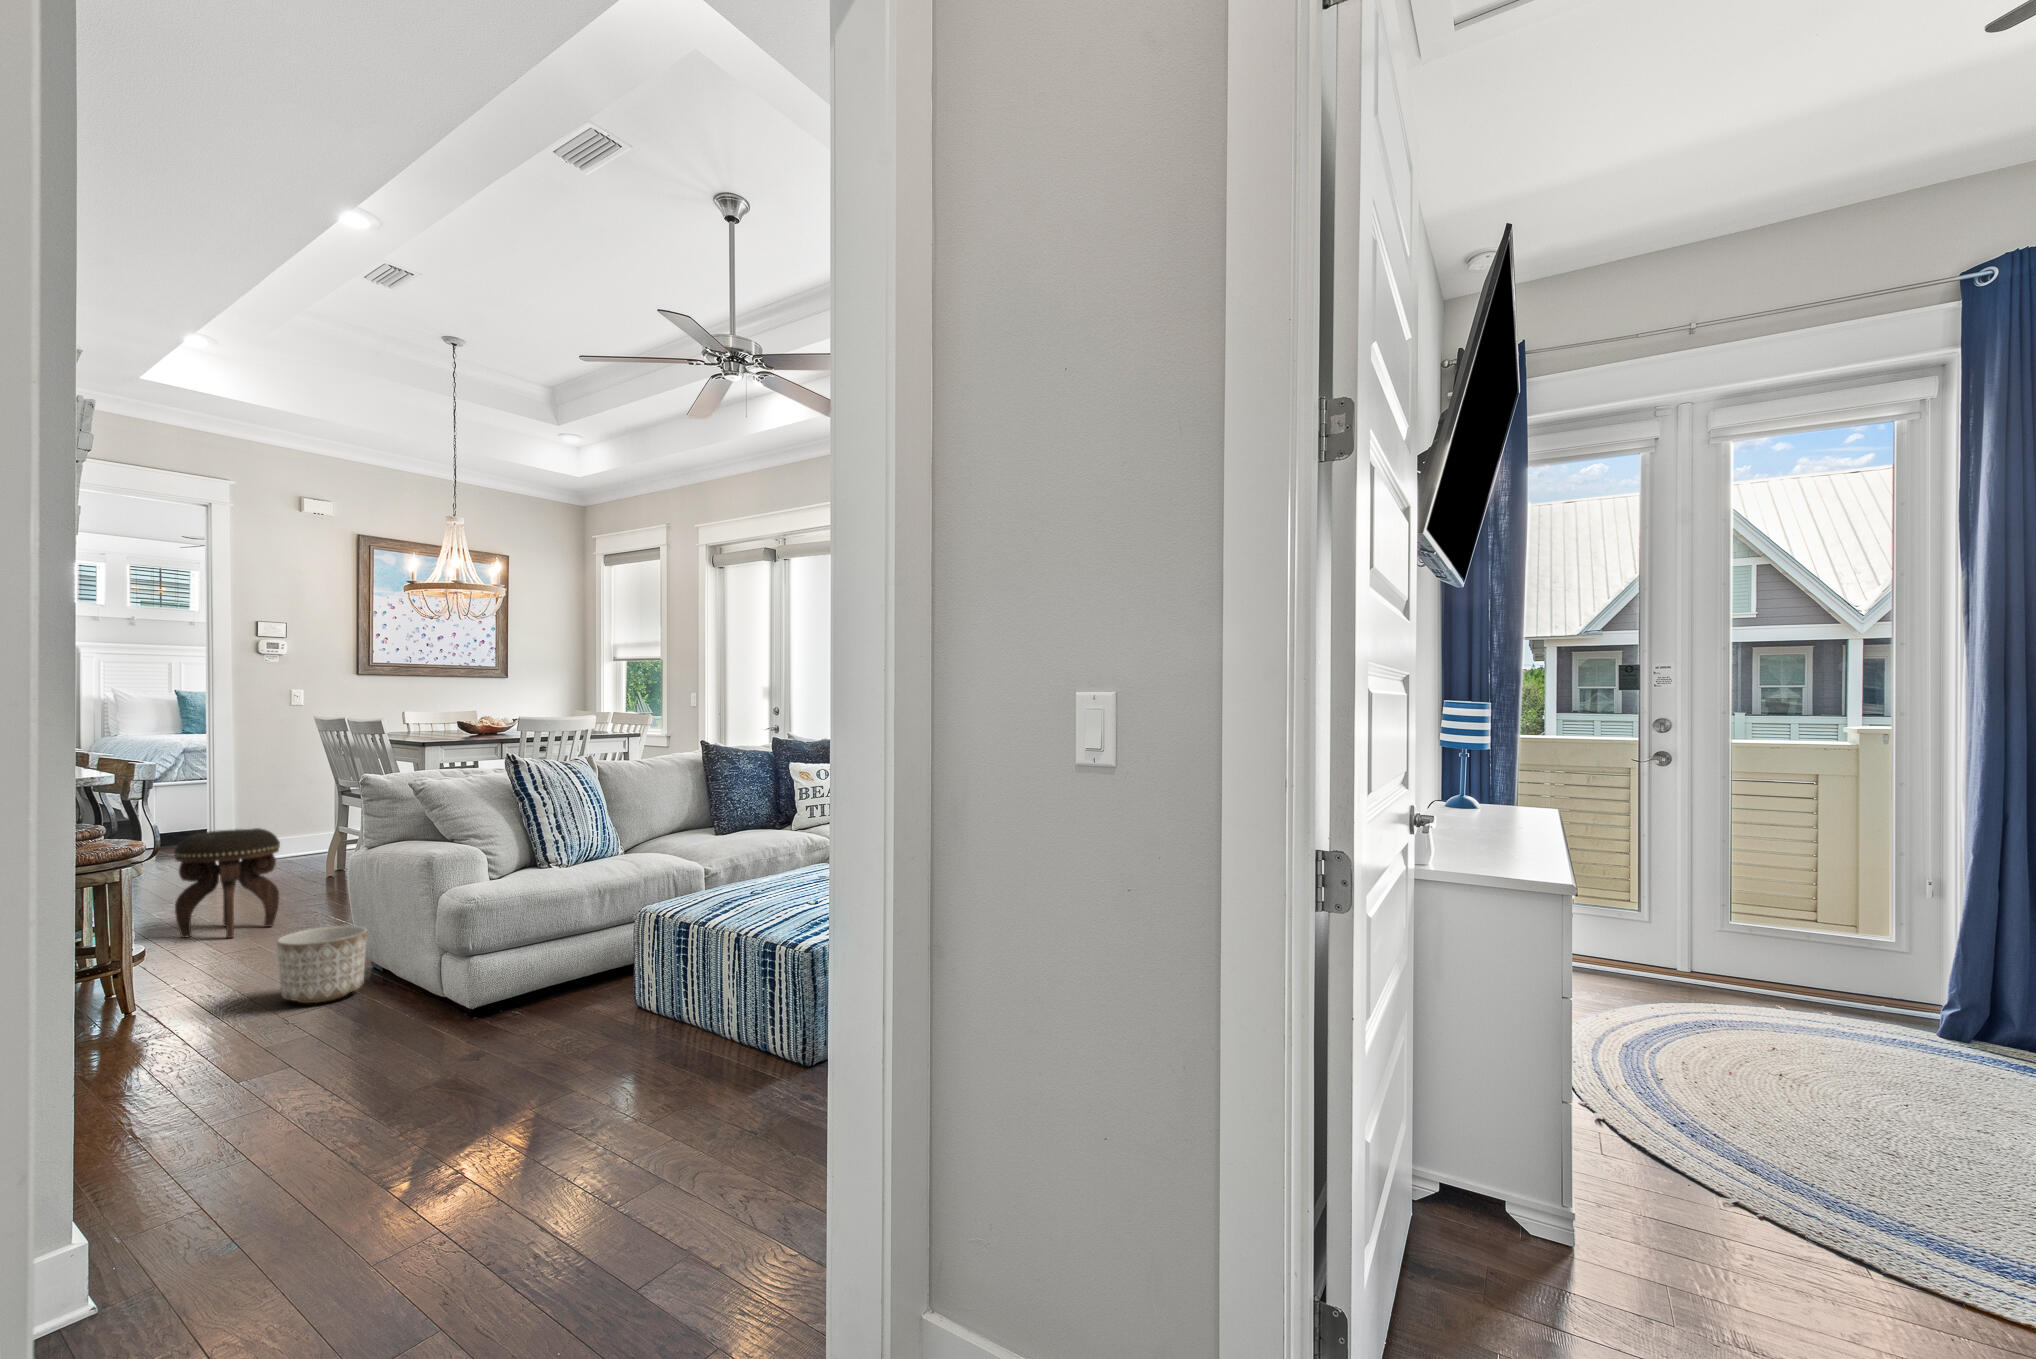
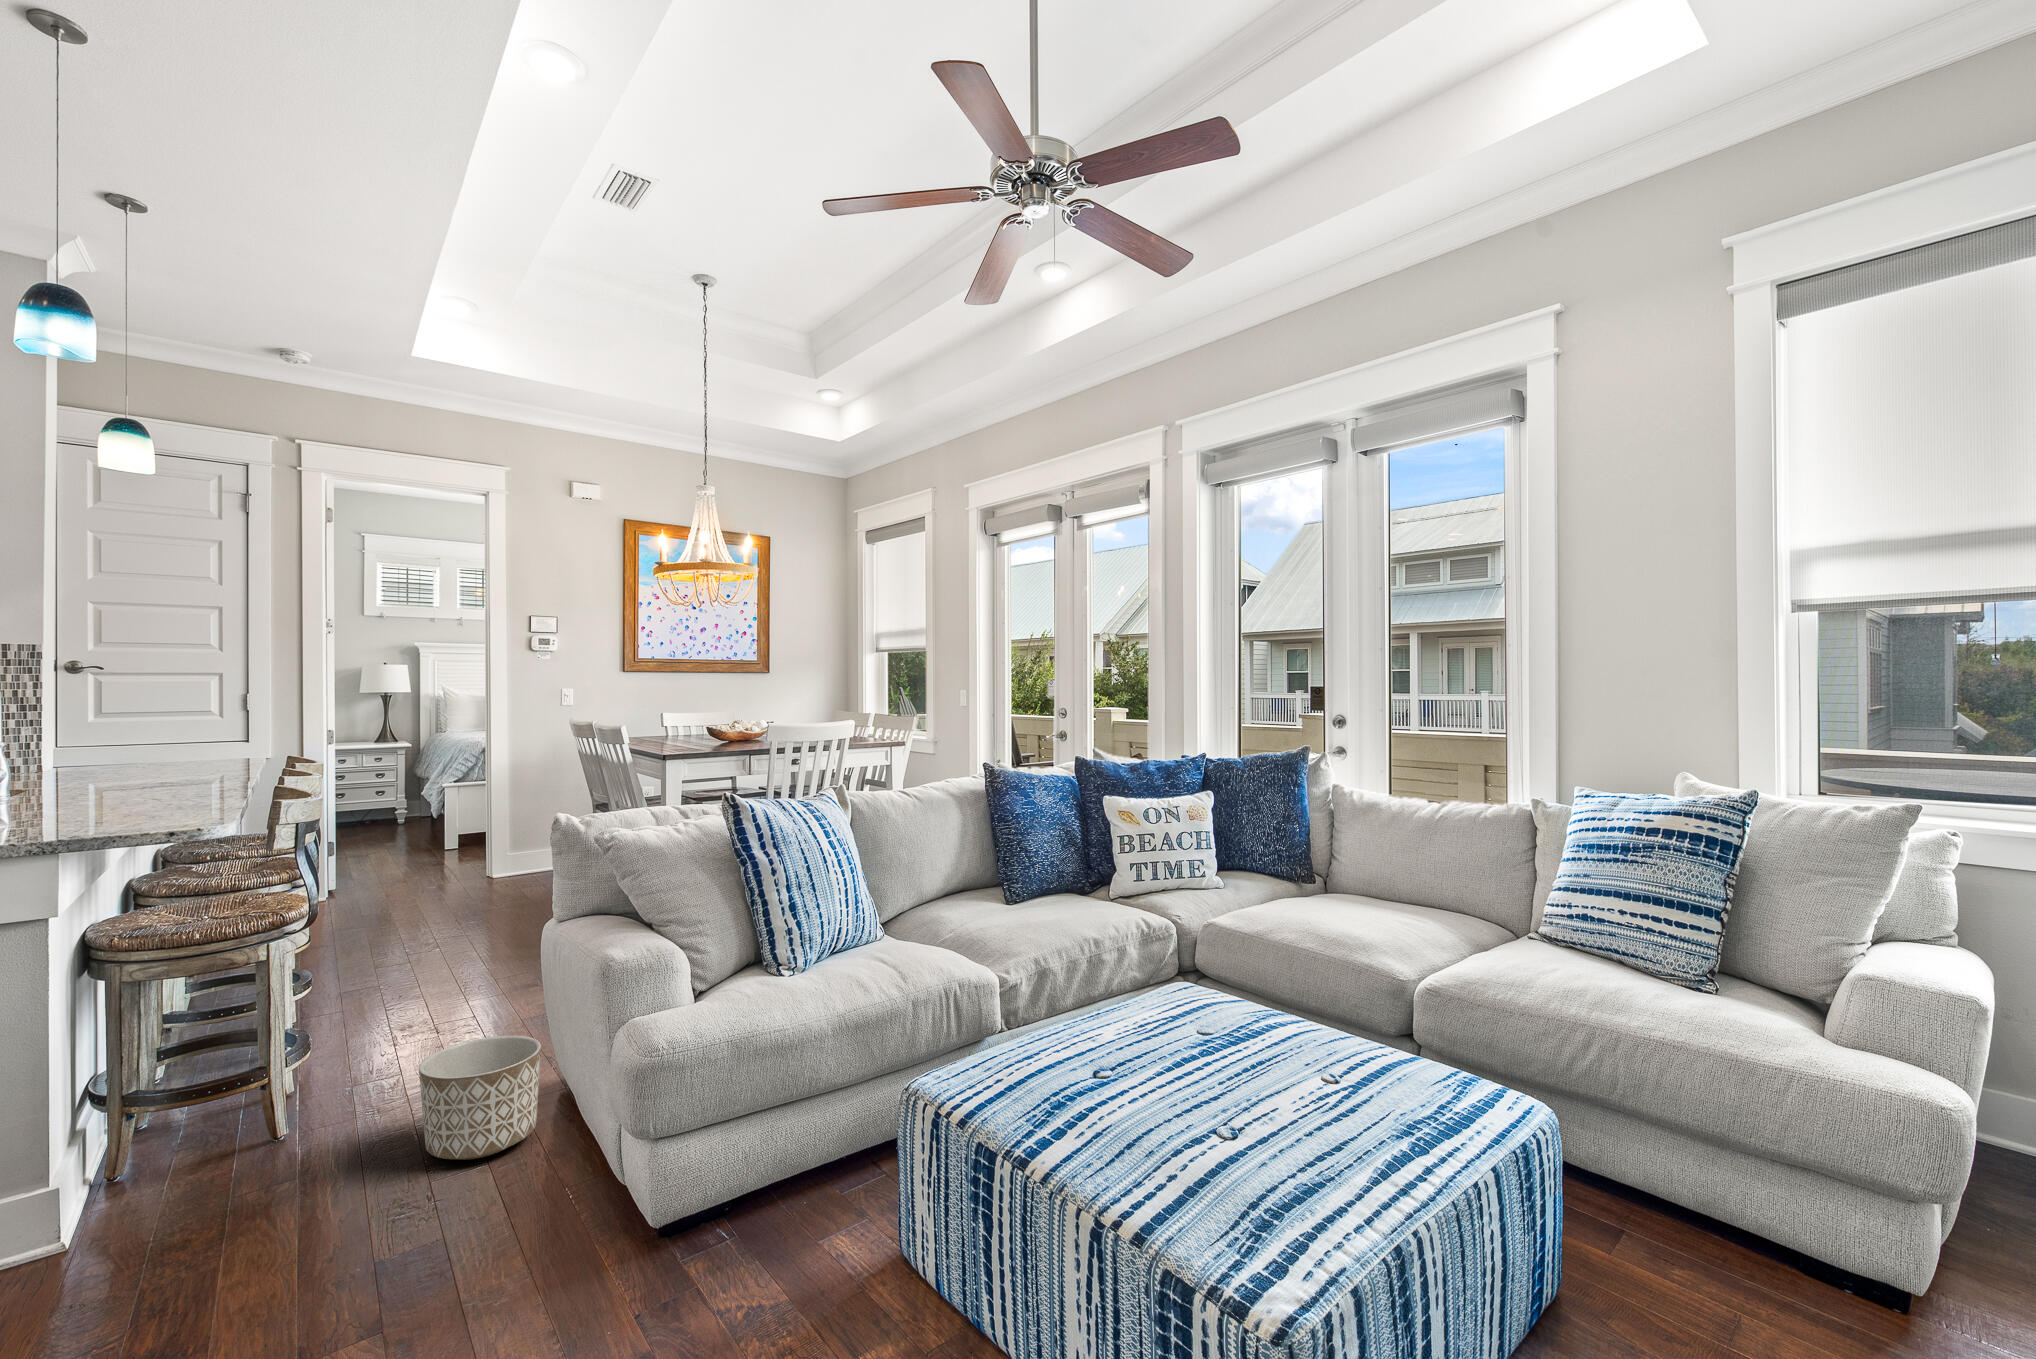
footstool: present [174,828,280,938] -> none [382,861,499,1000]

